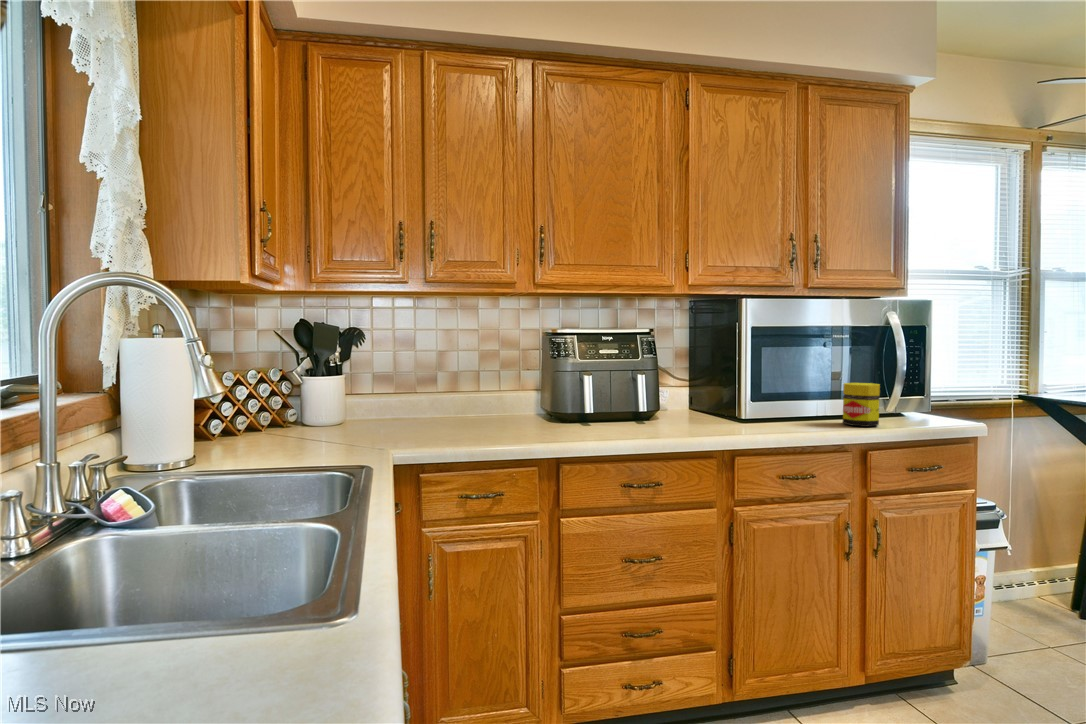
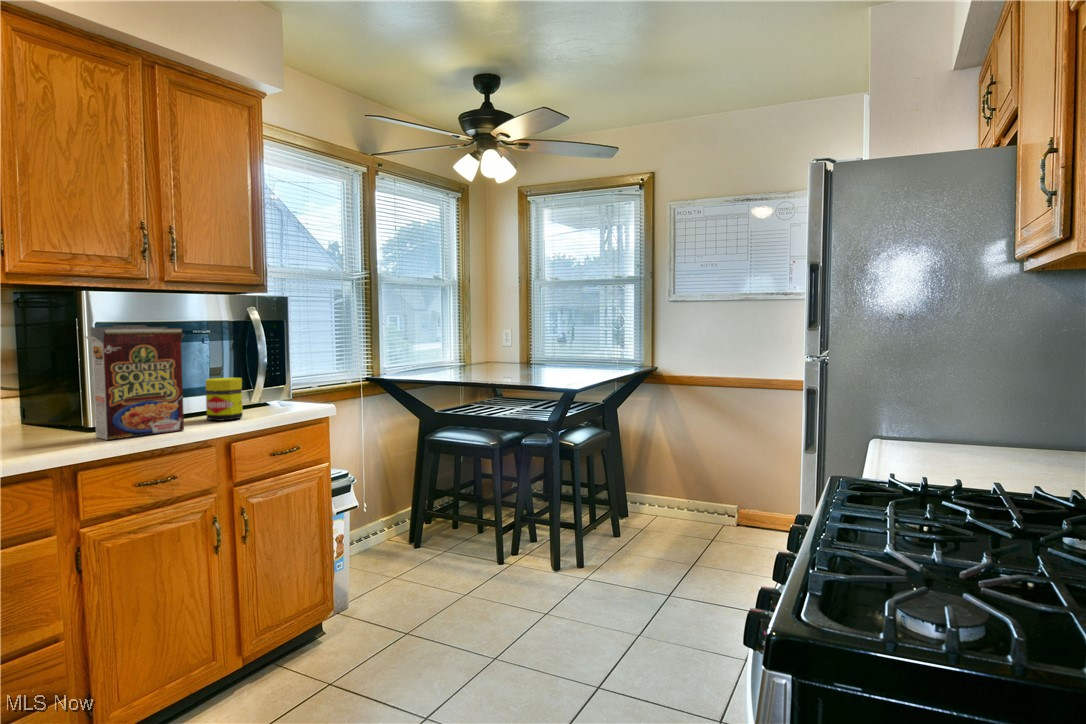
cereal box: none [744,328,829,432] -> present [85,325,184,440]

